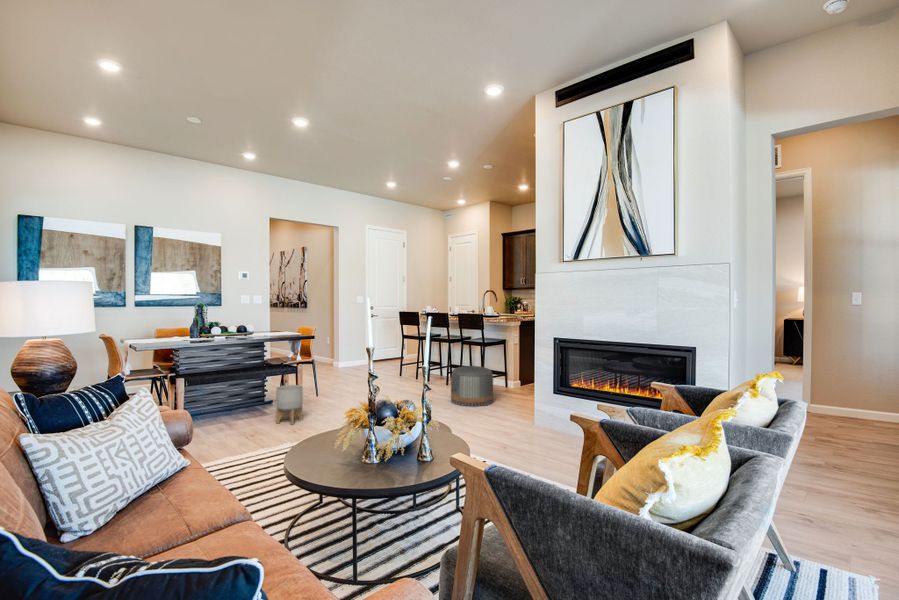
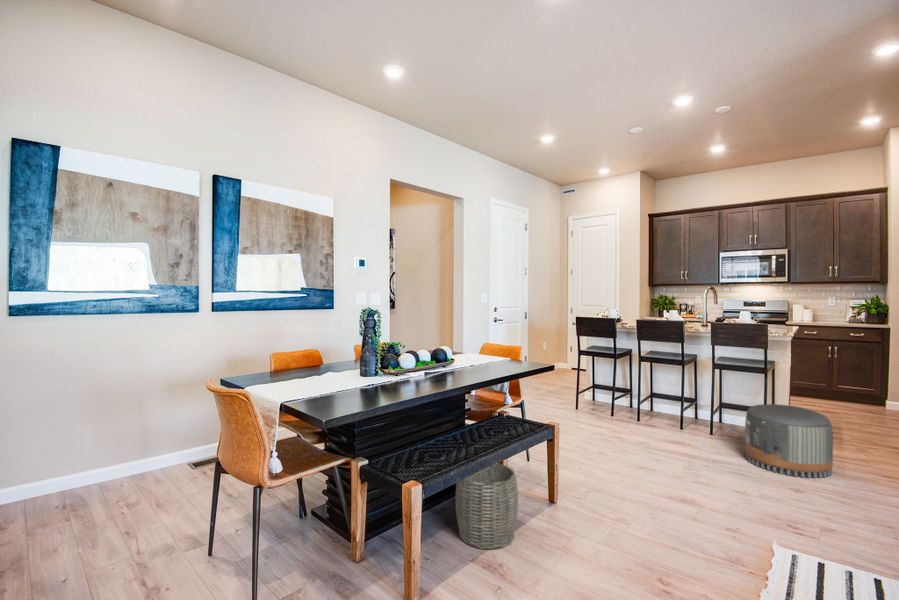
planter: present [276,385,303,425] -> none [548,461,599,549]
woven basket: none [231,386,266,424] -> present [456,463,518,549]

